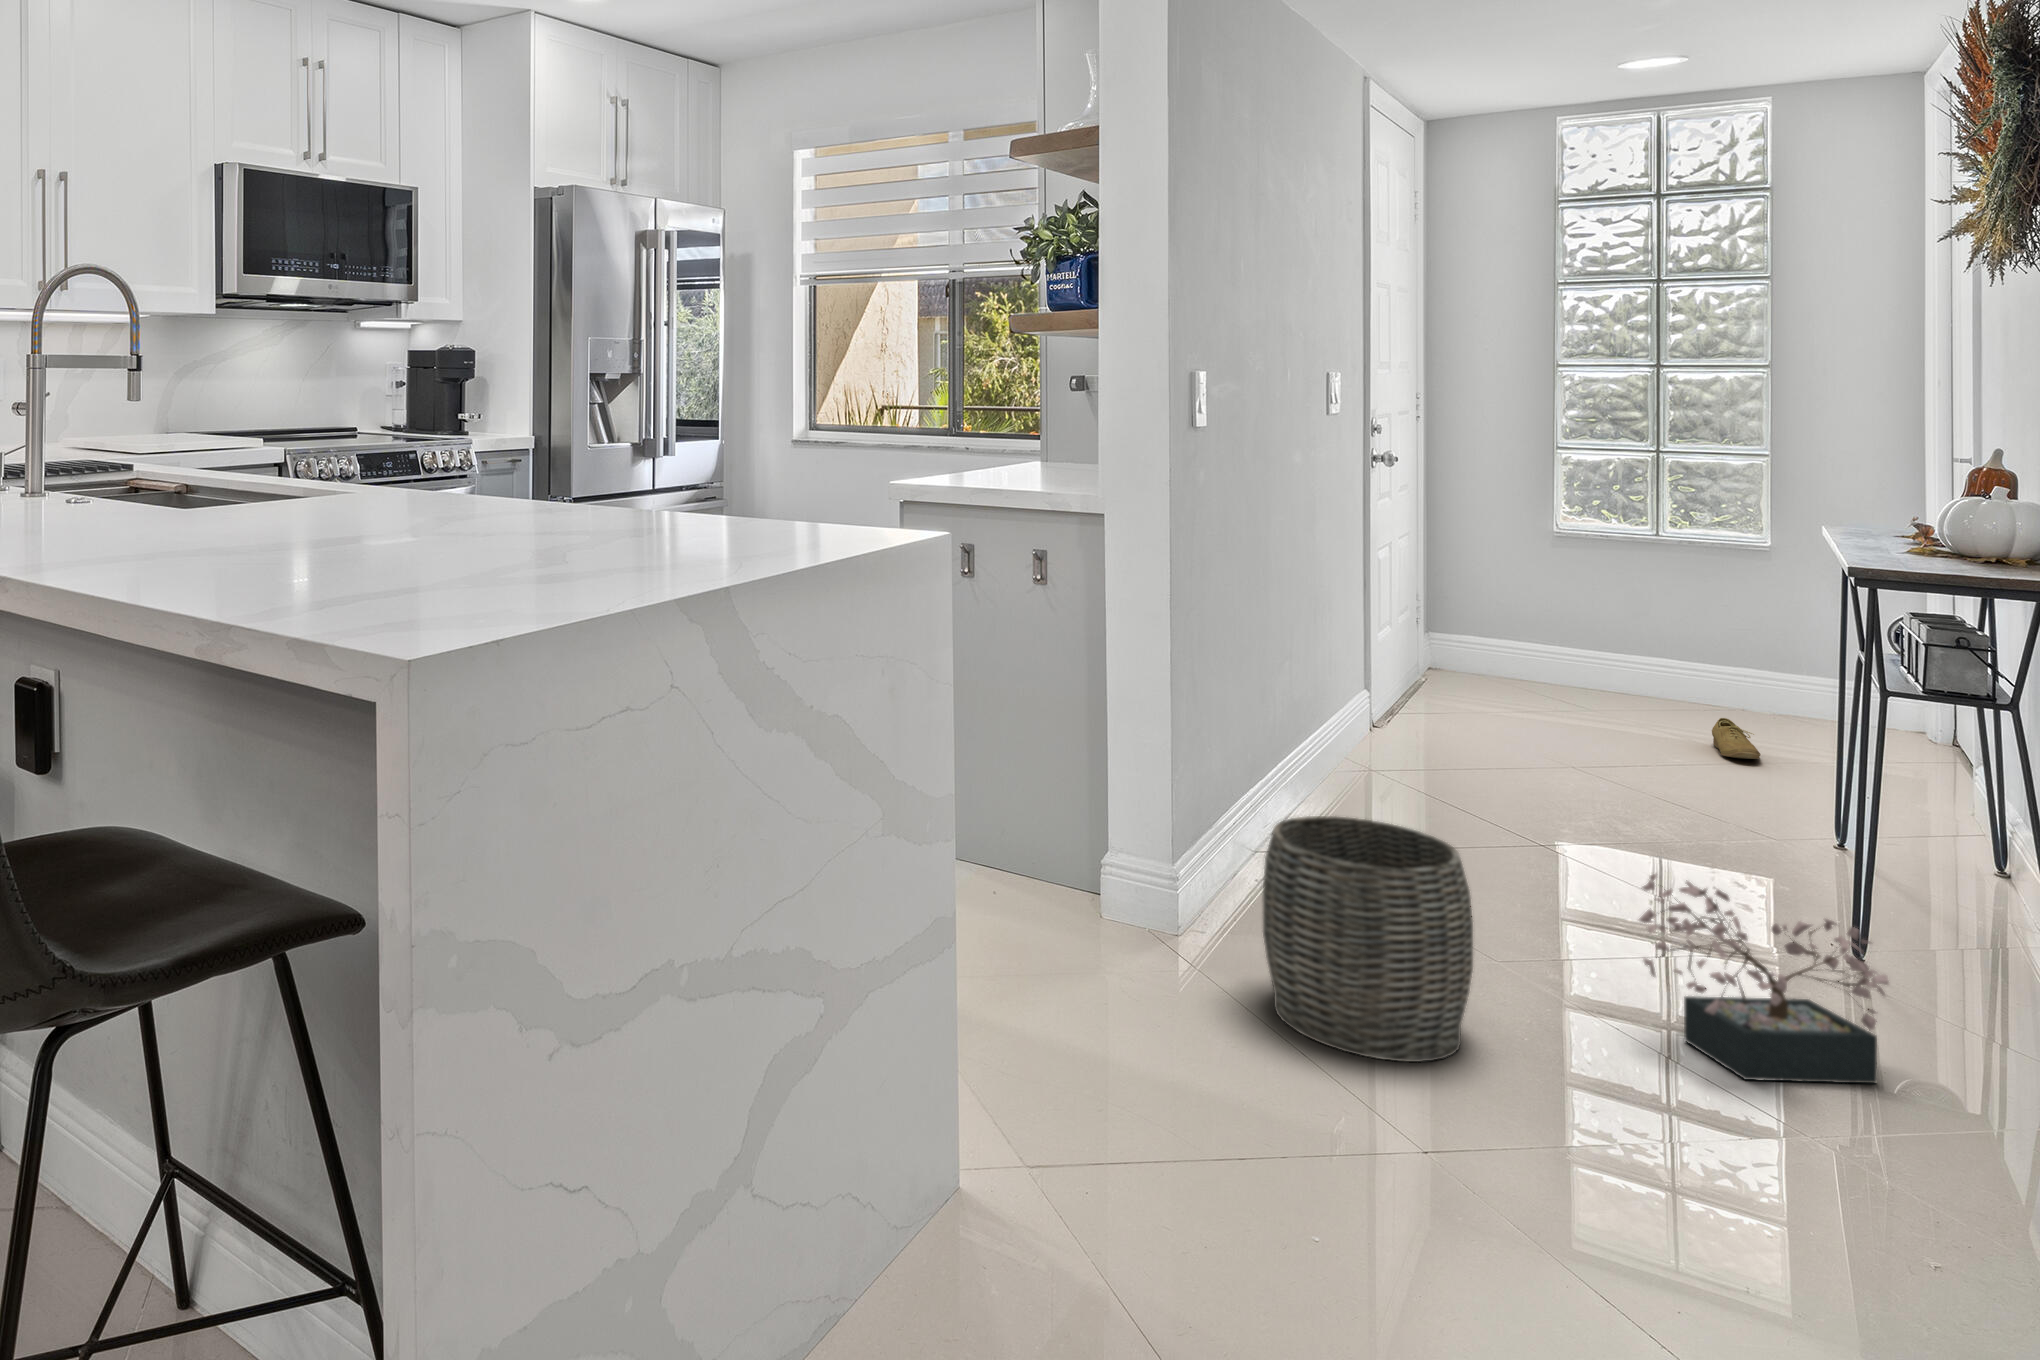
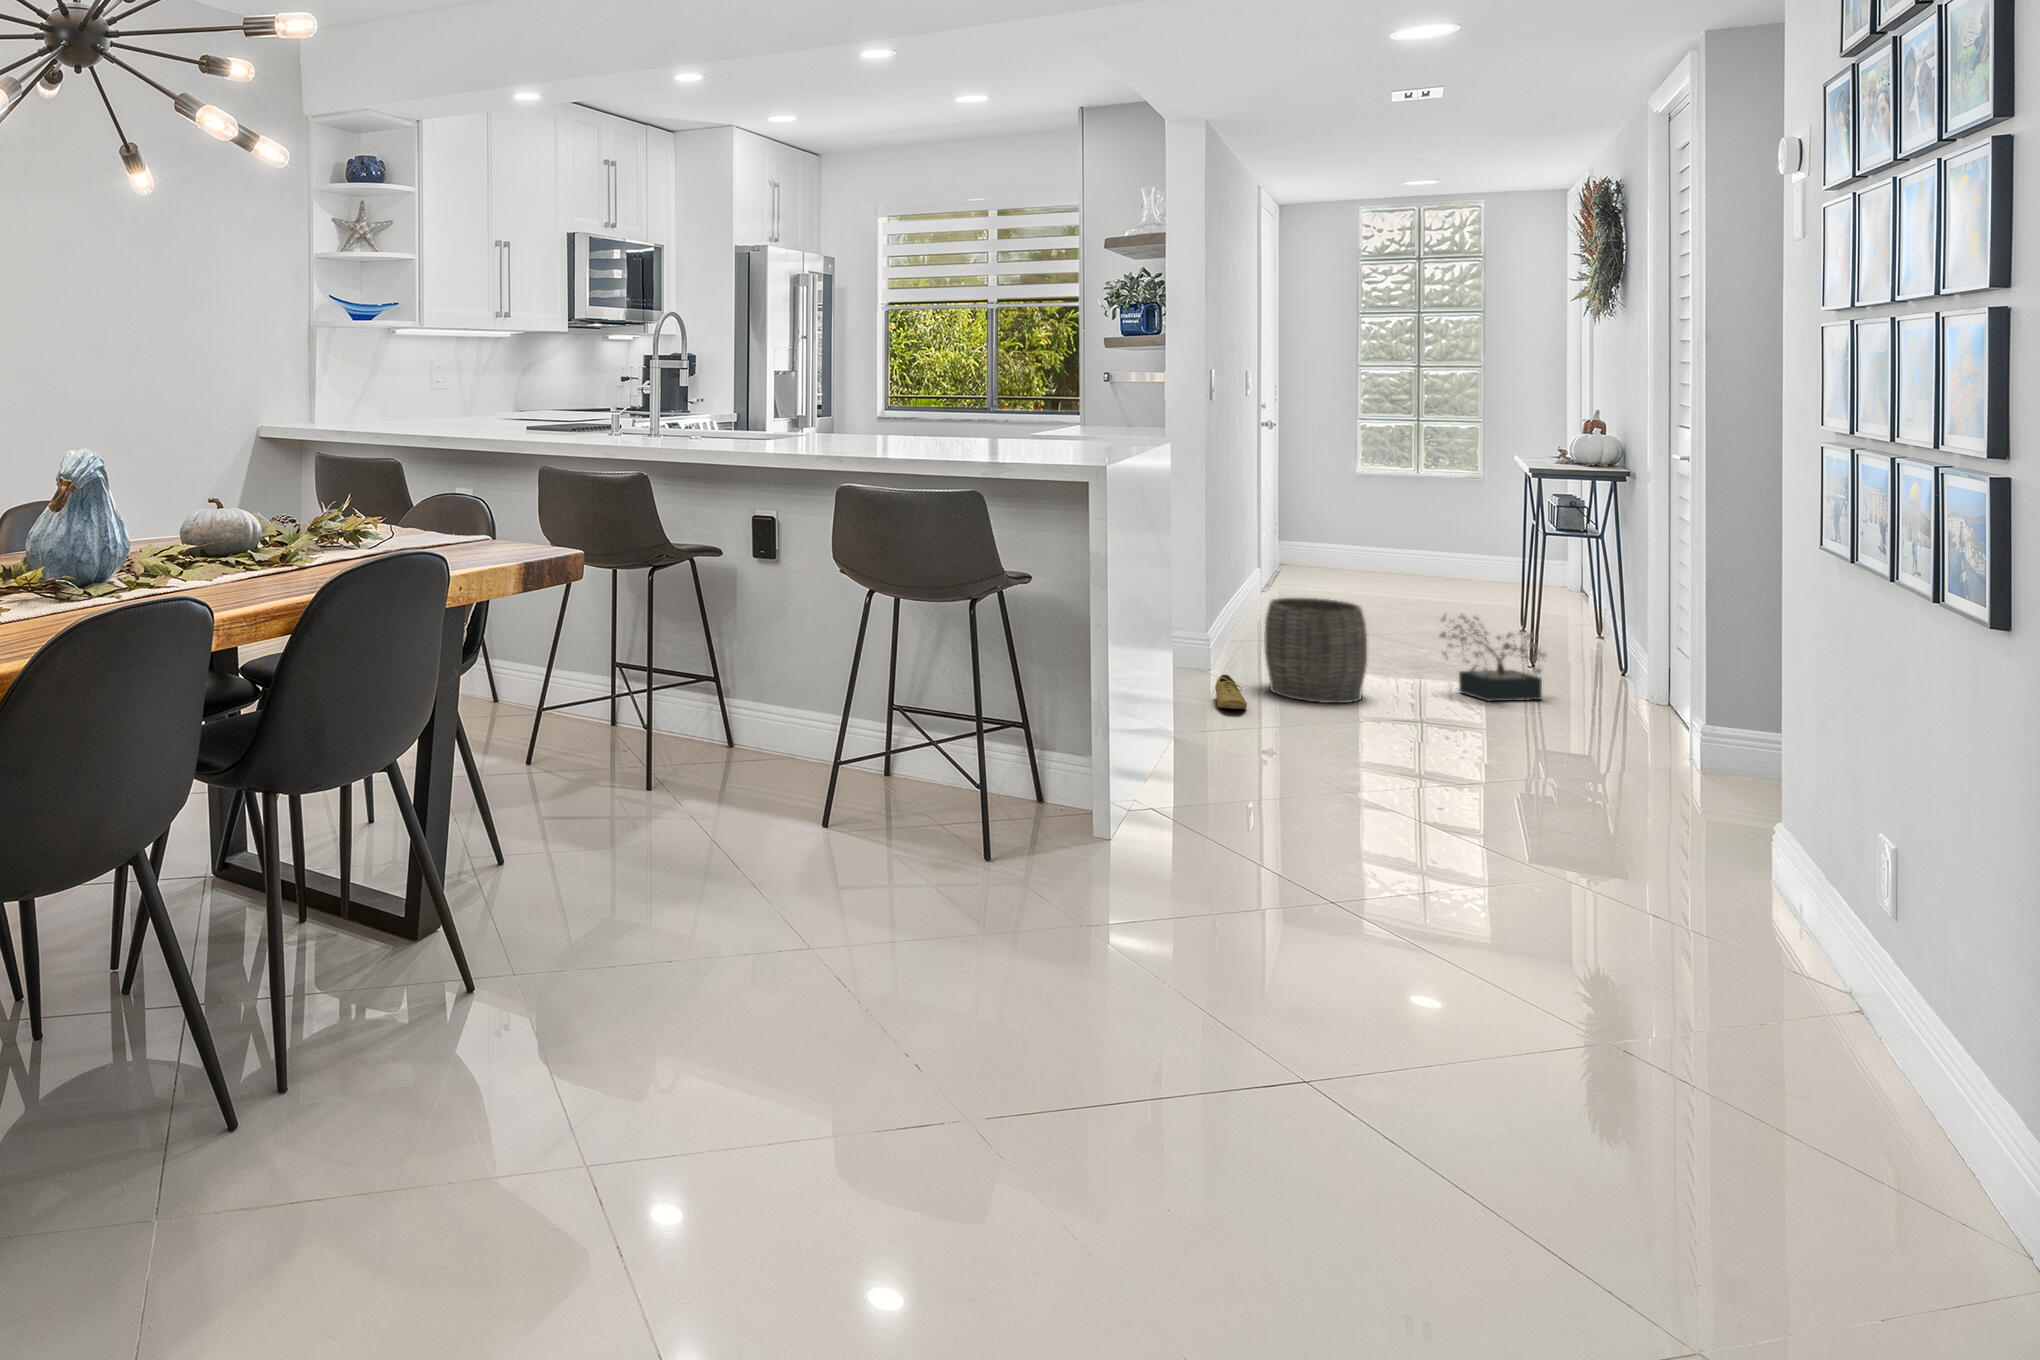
shoe: present [1712,718,1761,759] -> present [1215,675,1247,709]

